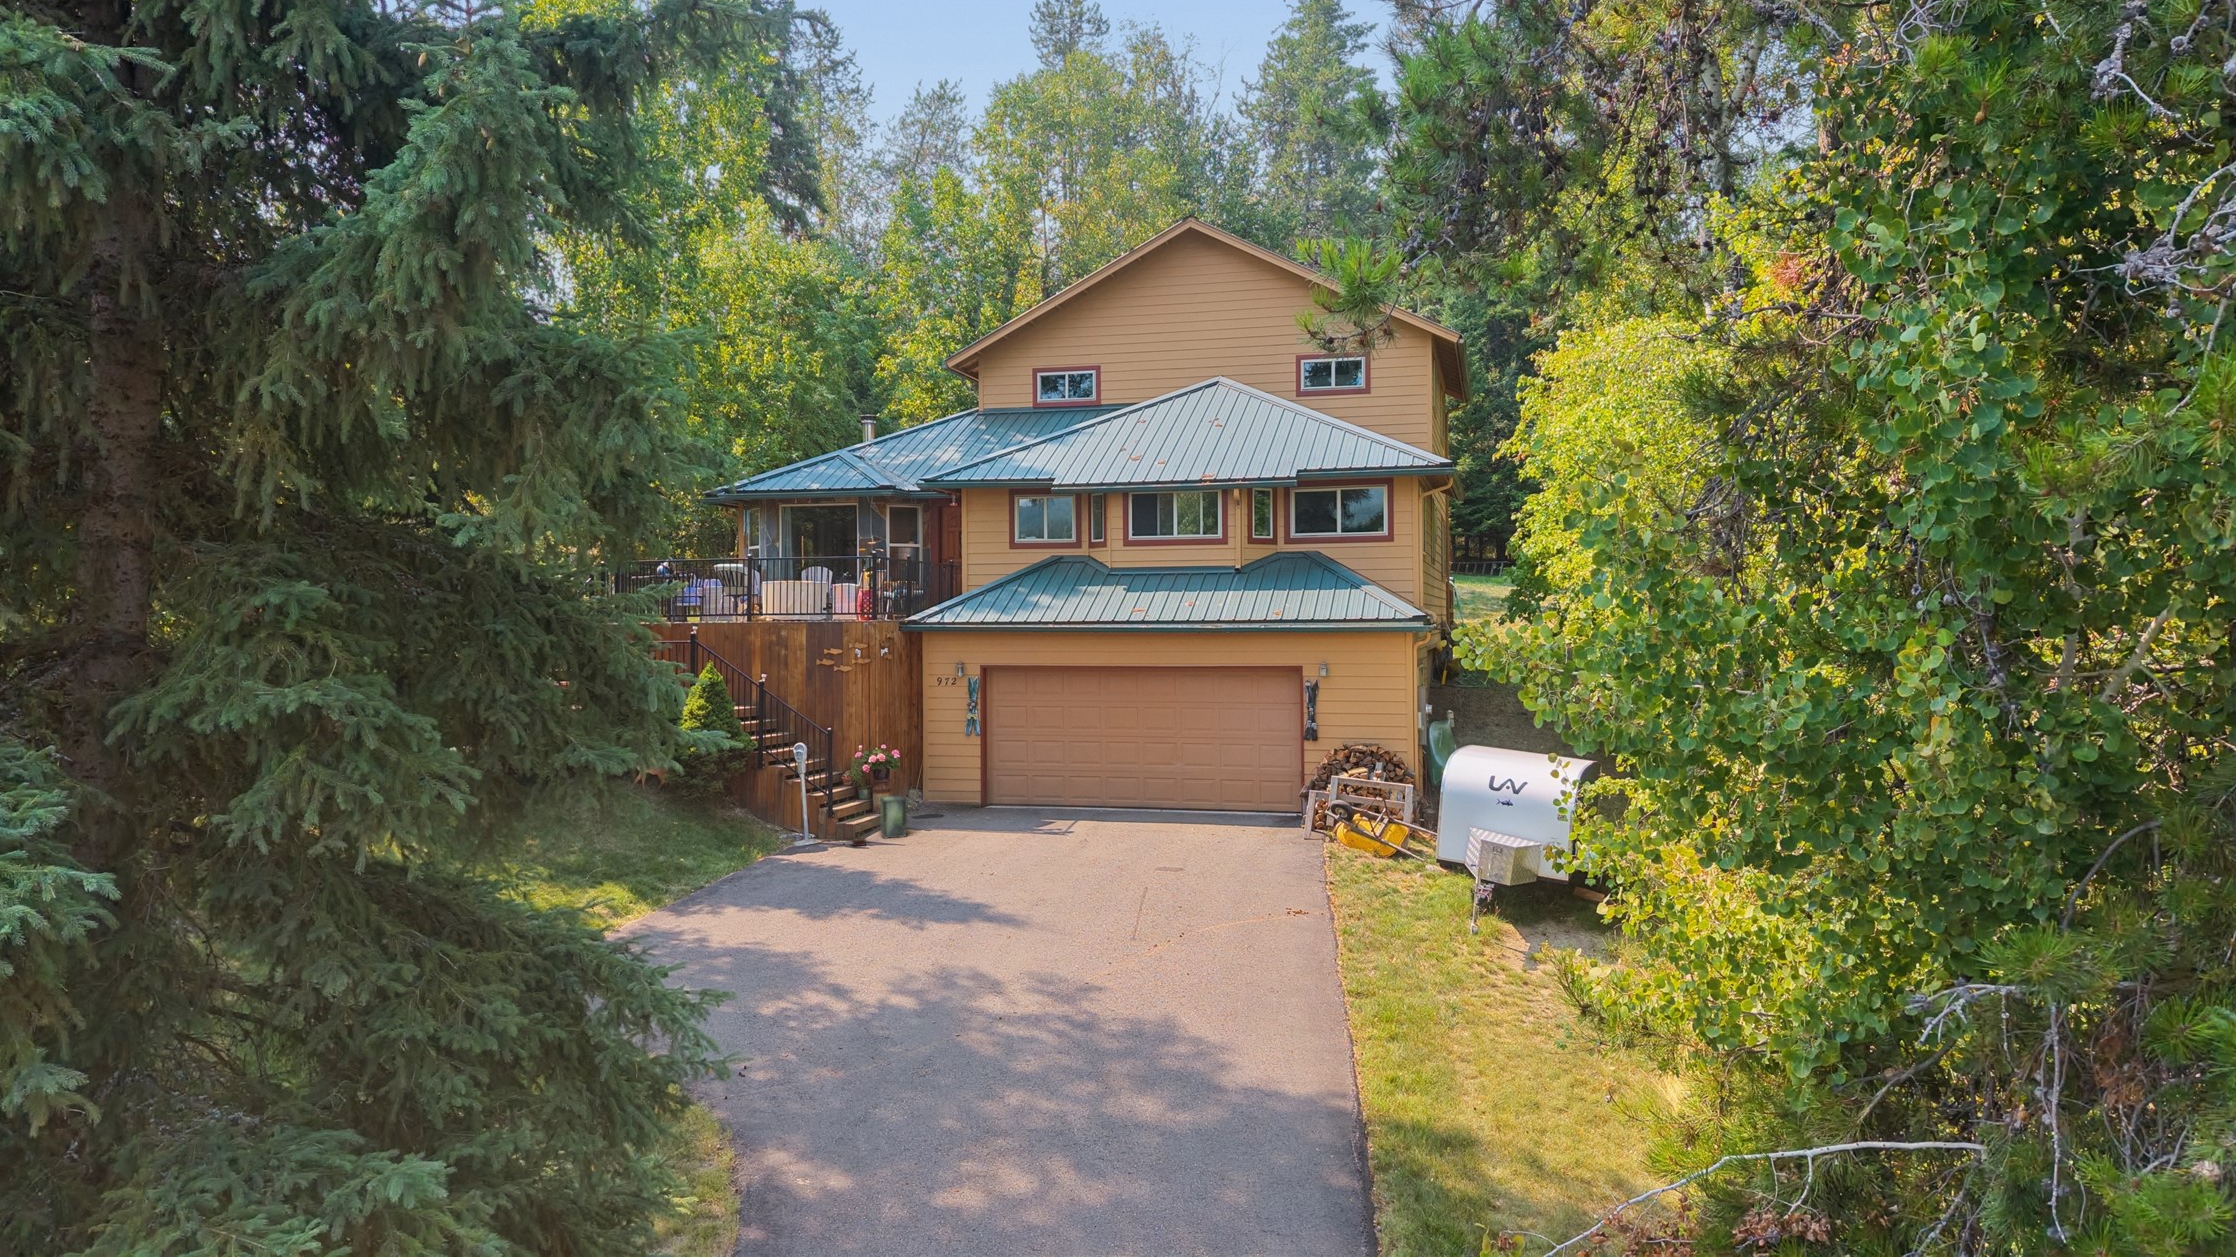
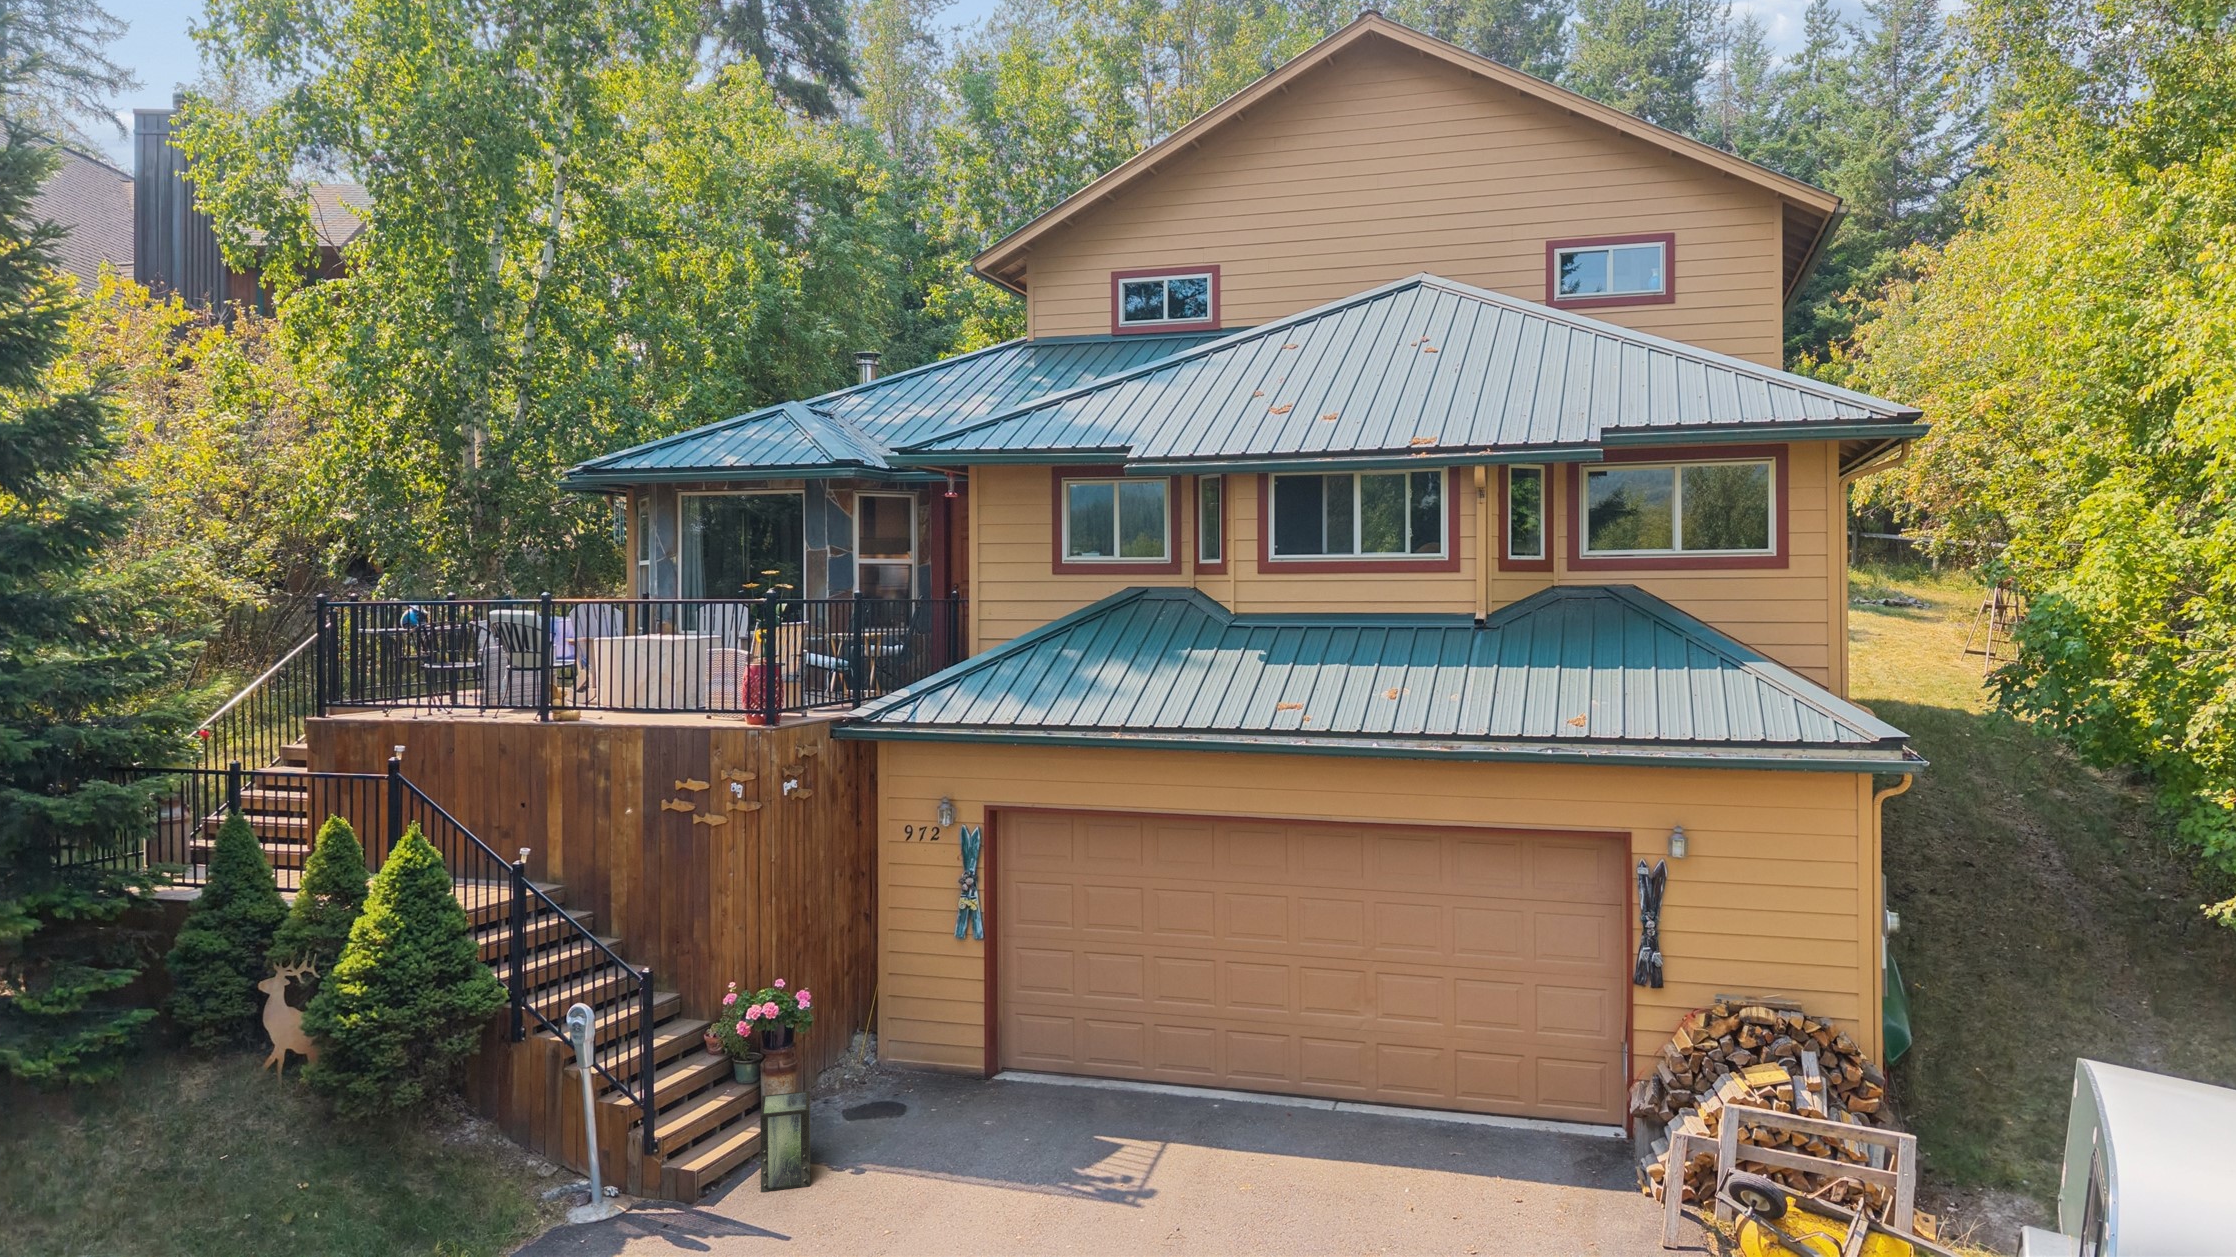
potted plant: present [850,820,866,846] -> none [672,1145,744,1227]

